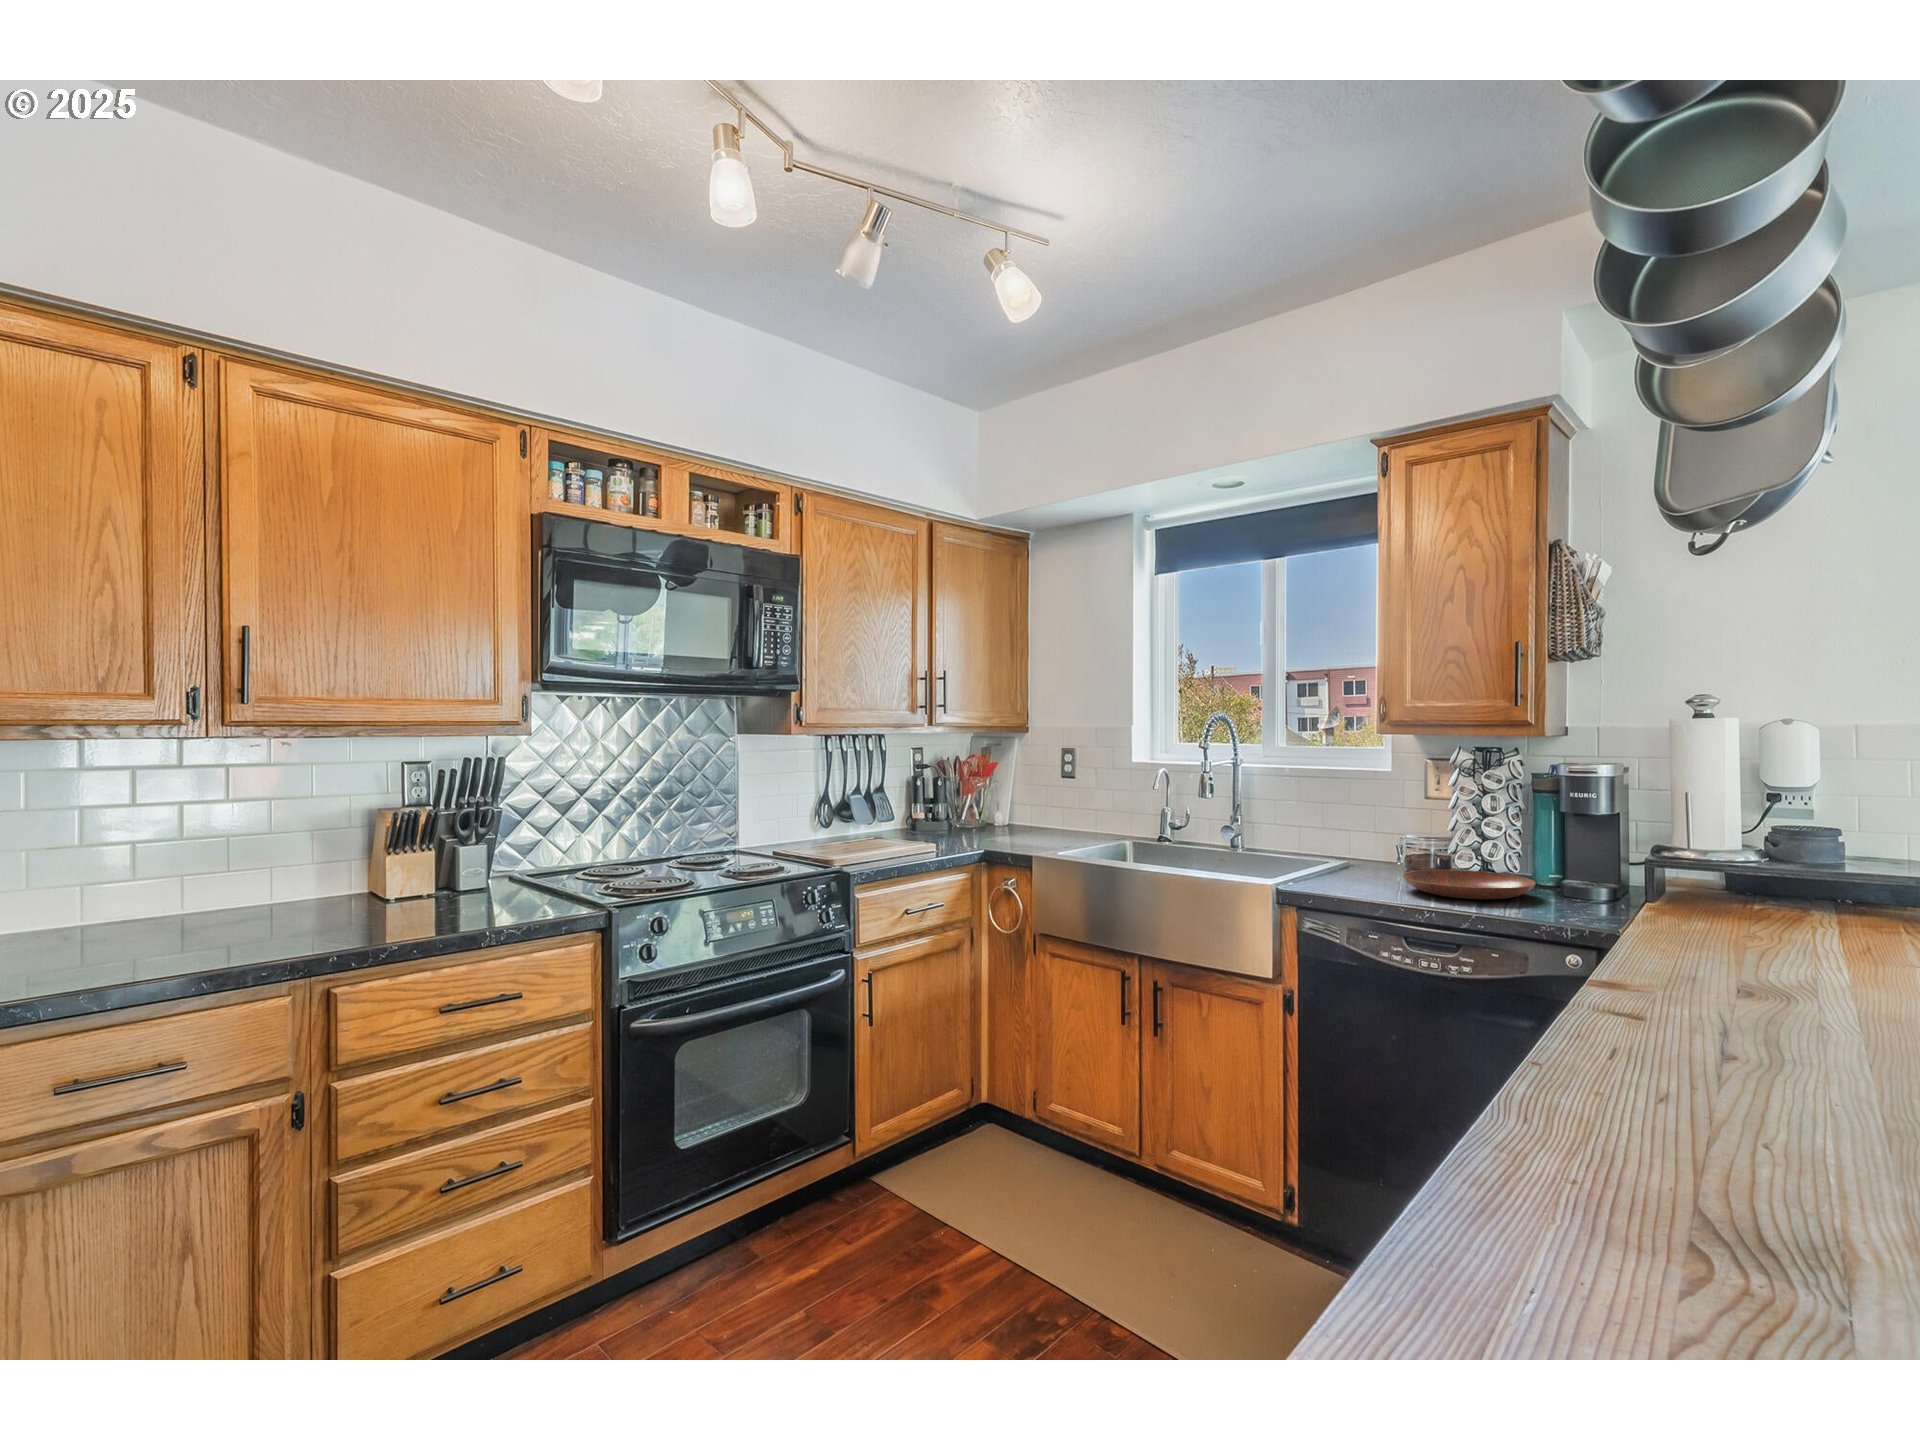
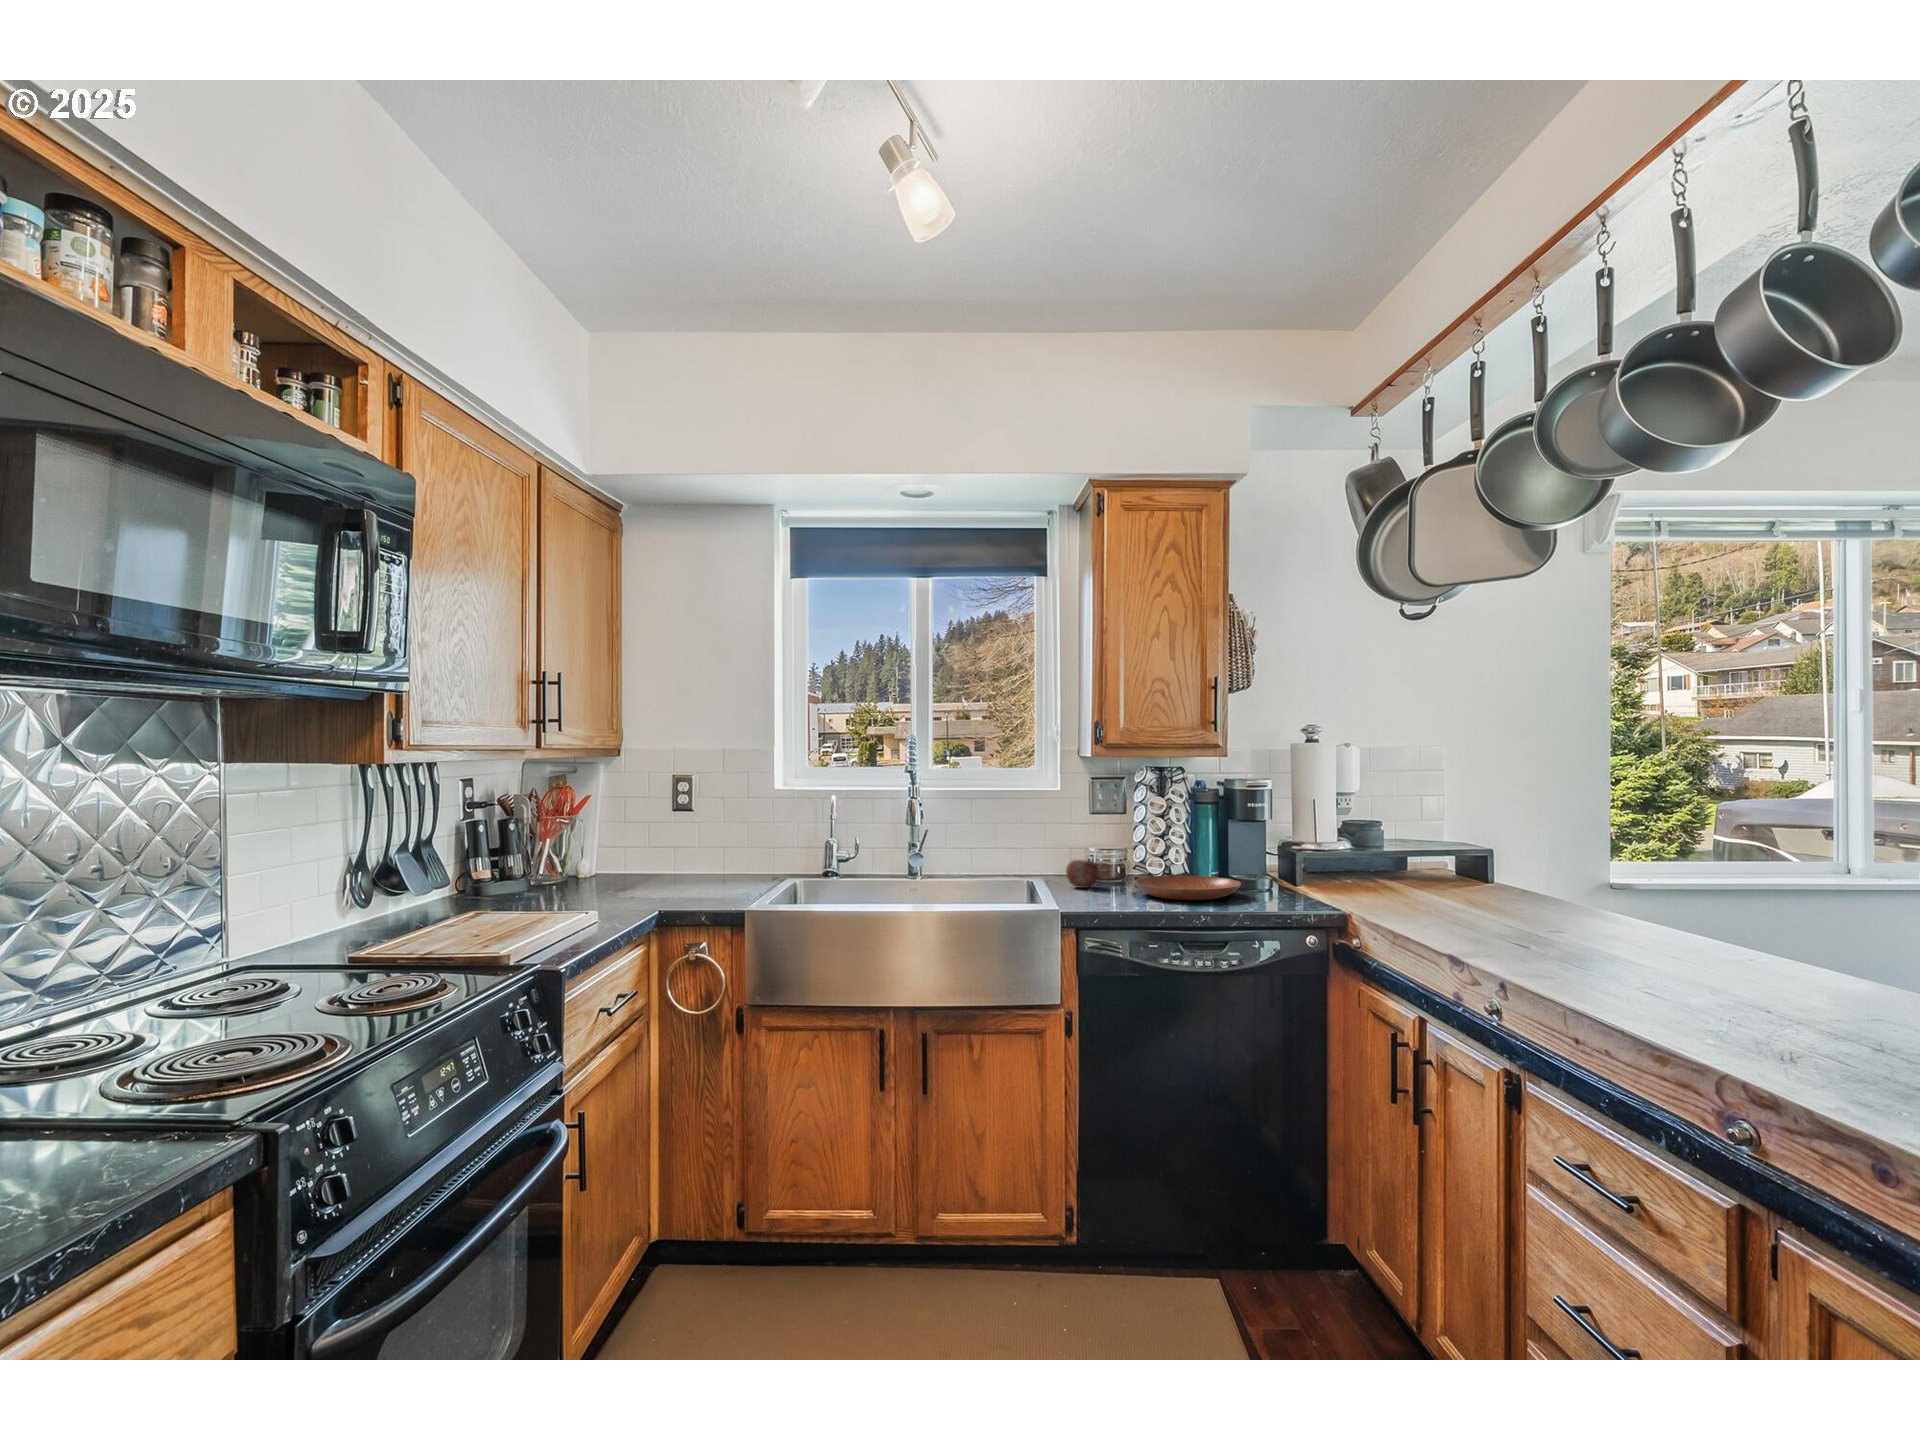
apple: none [1366,844,1402,874] -> present [1066,860,1098,888]

